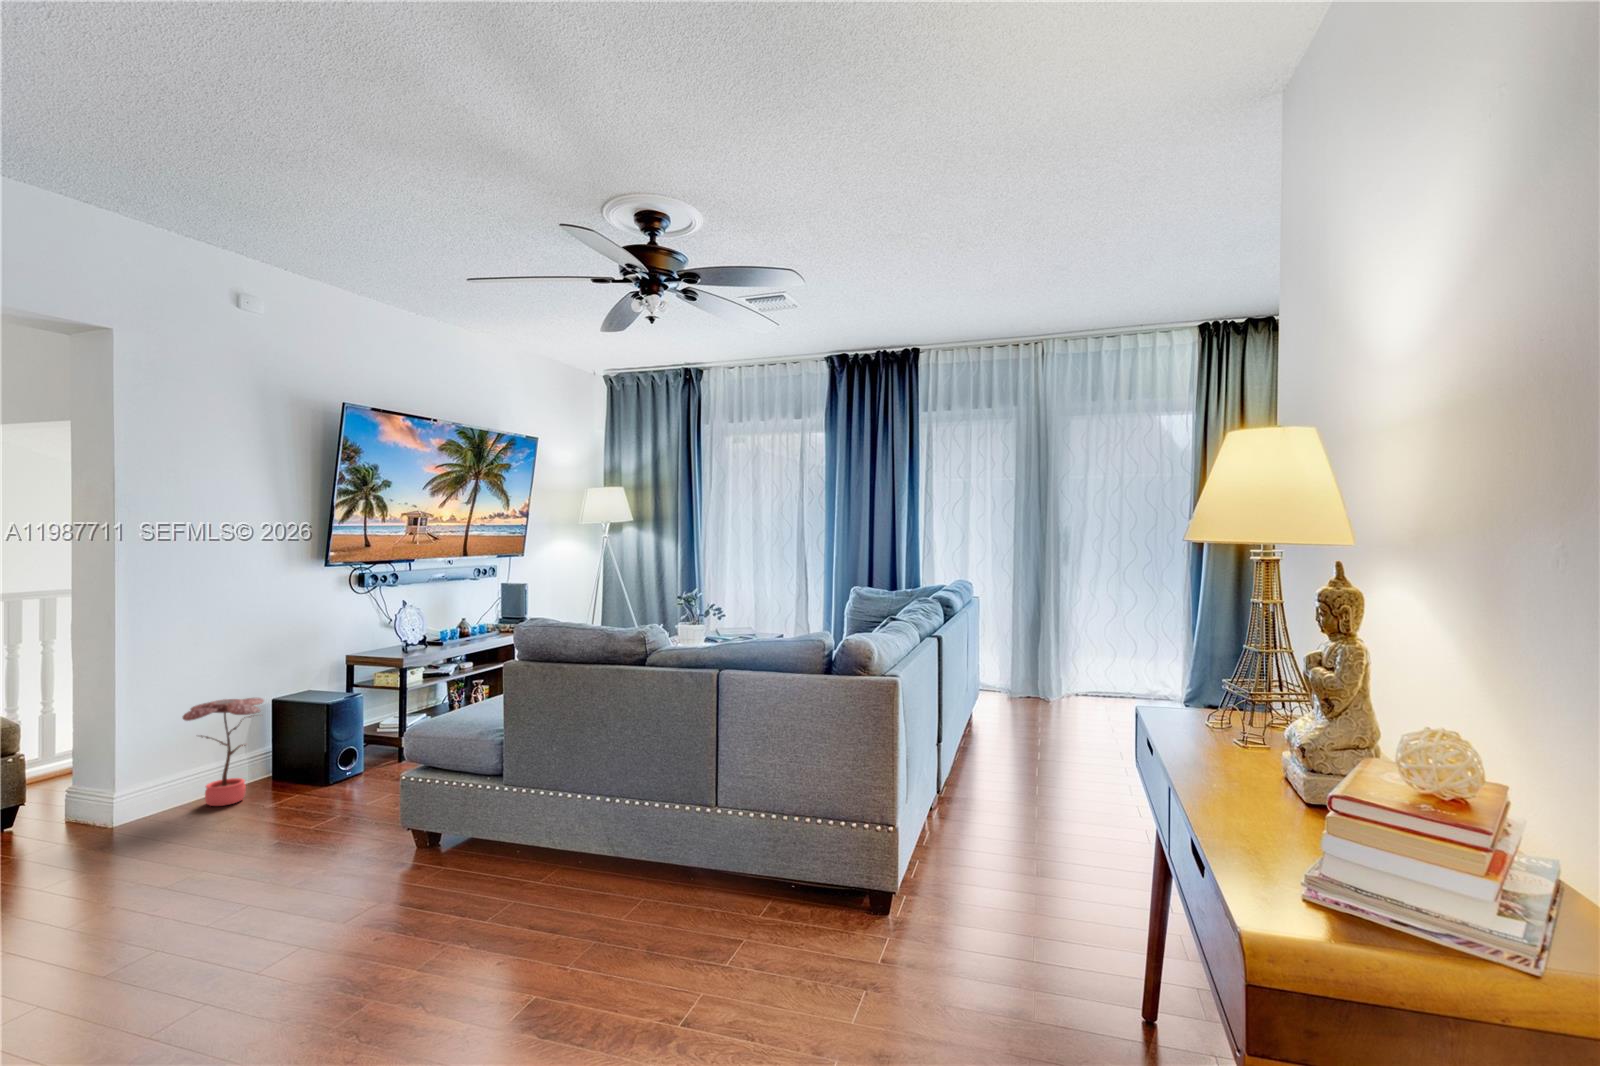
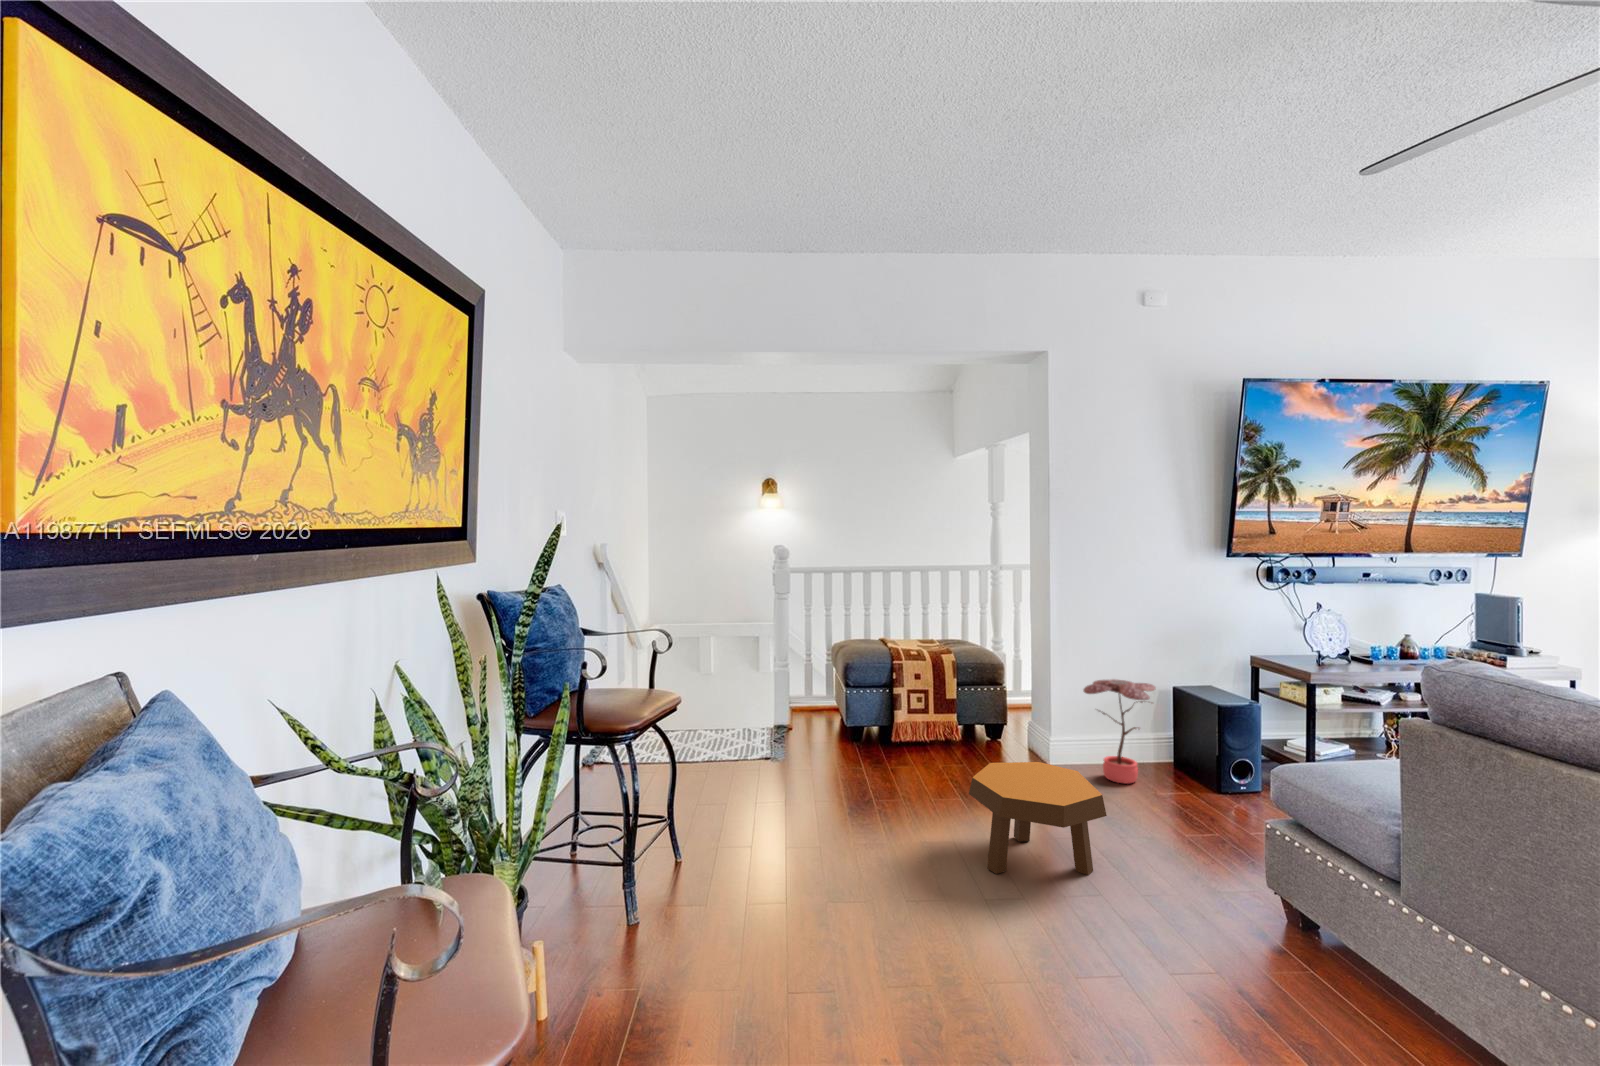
footstool: none [59,795,238,928] -> present [969,762,1107,875]

